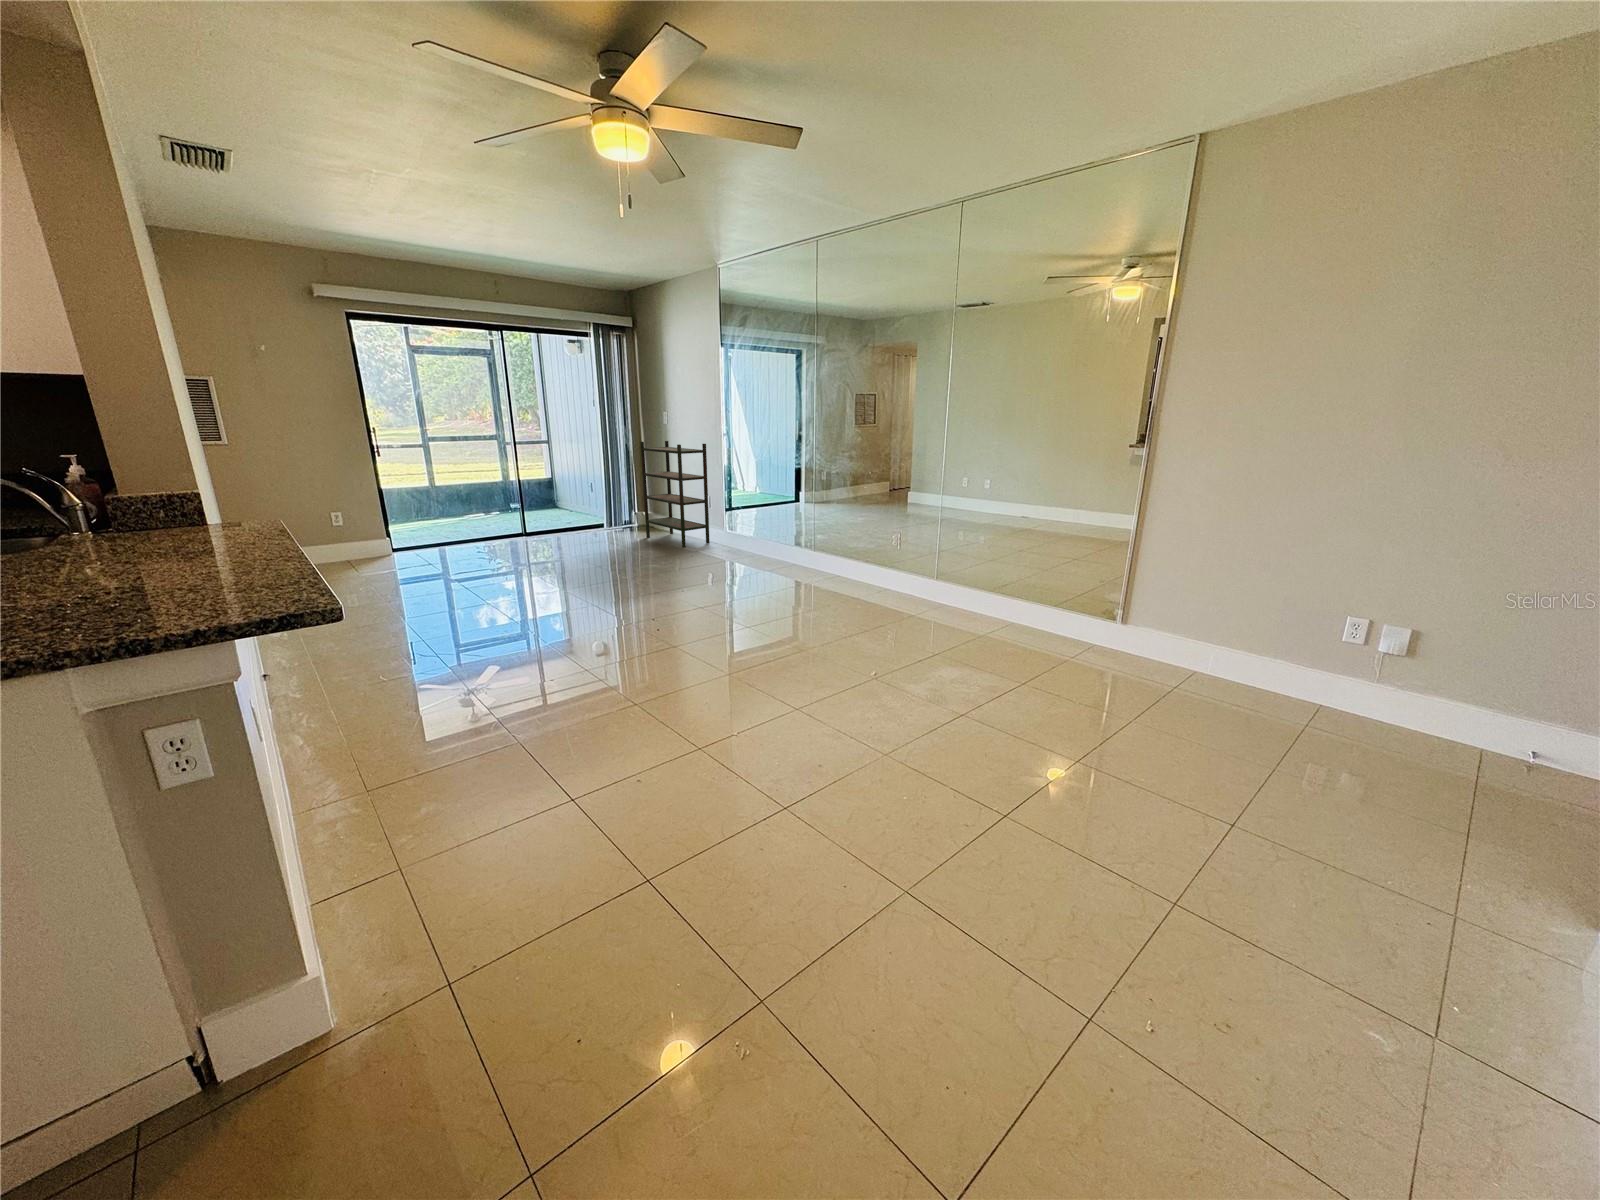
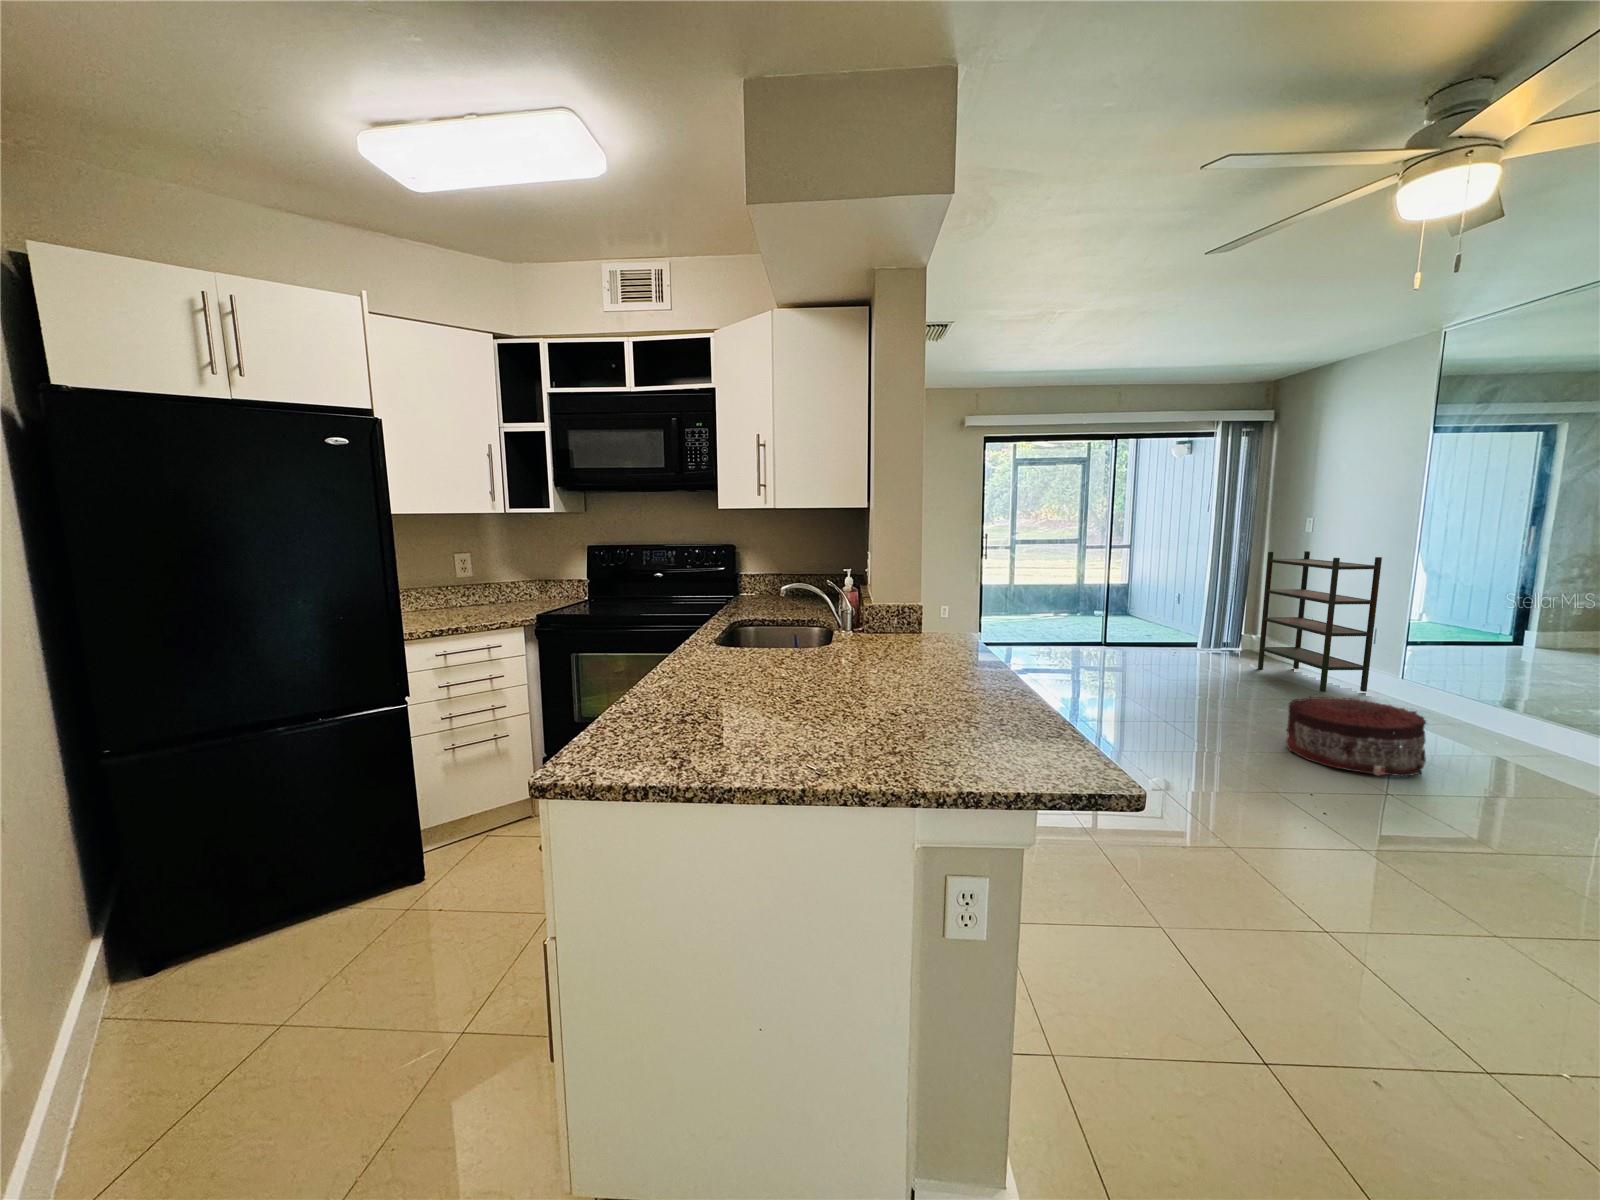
pouf: none [647,545,724,597] -> present [1286,697,1426,777]

